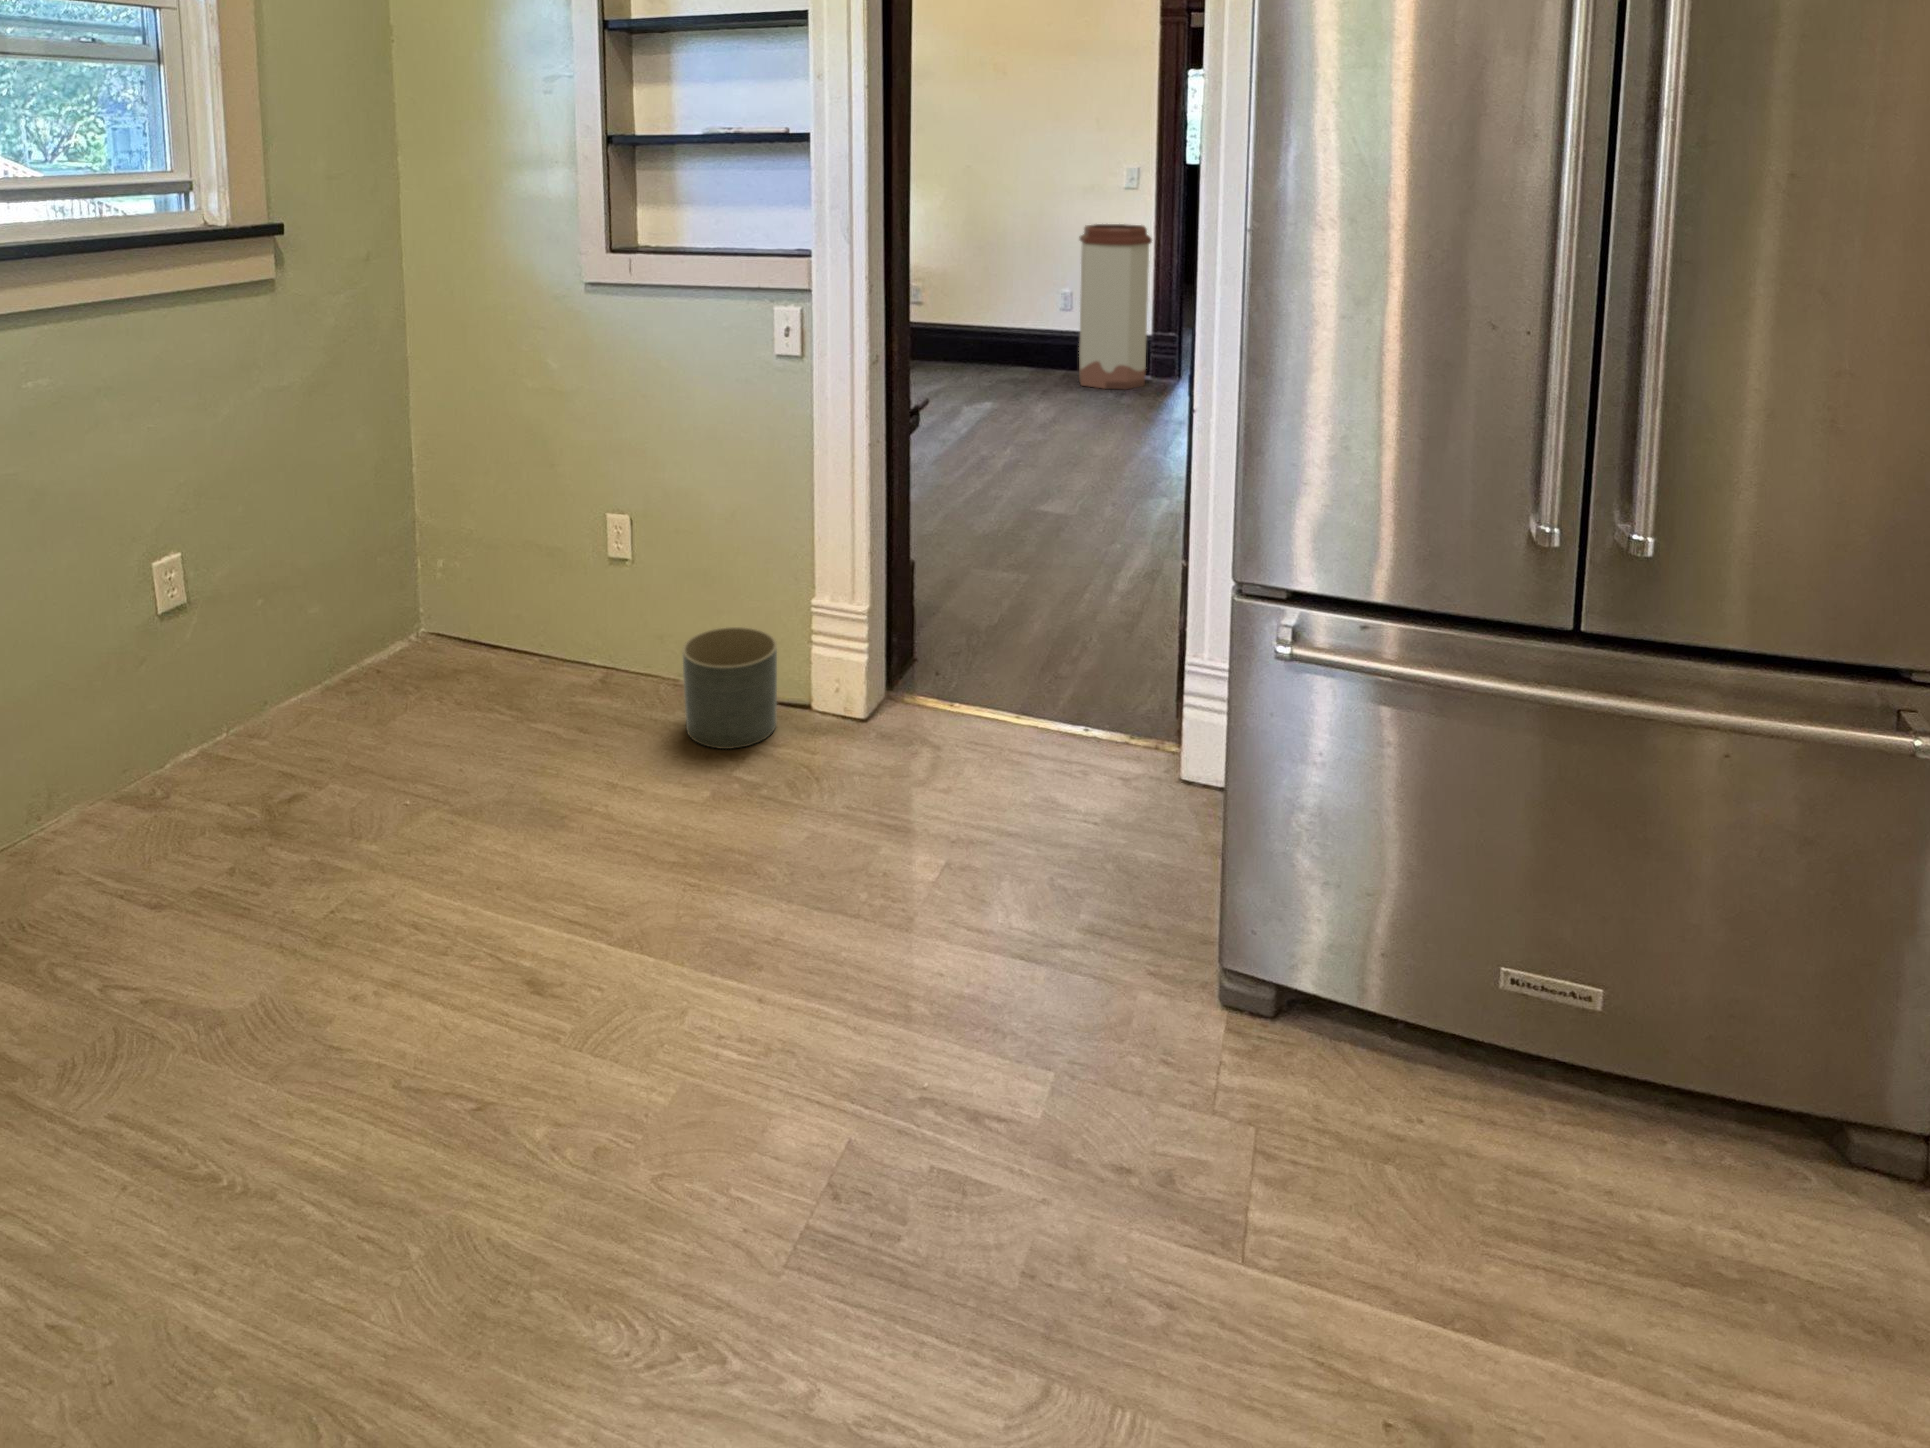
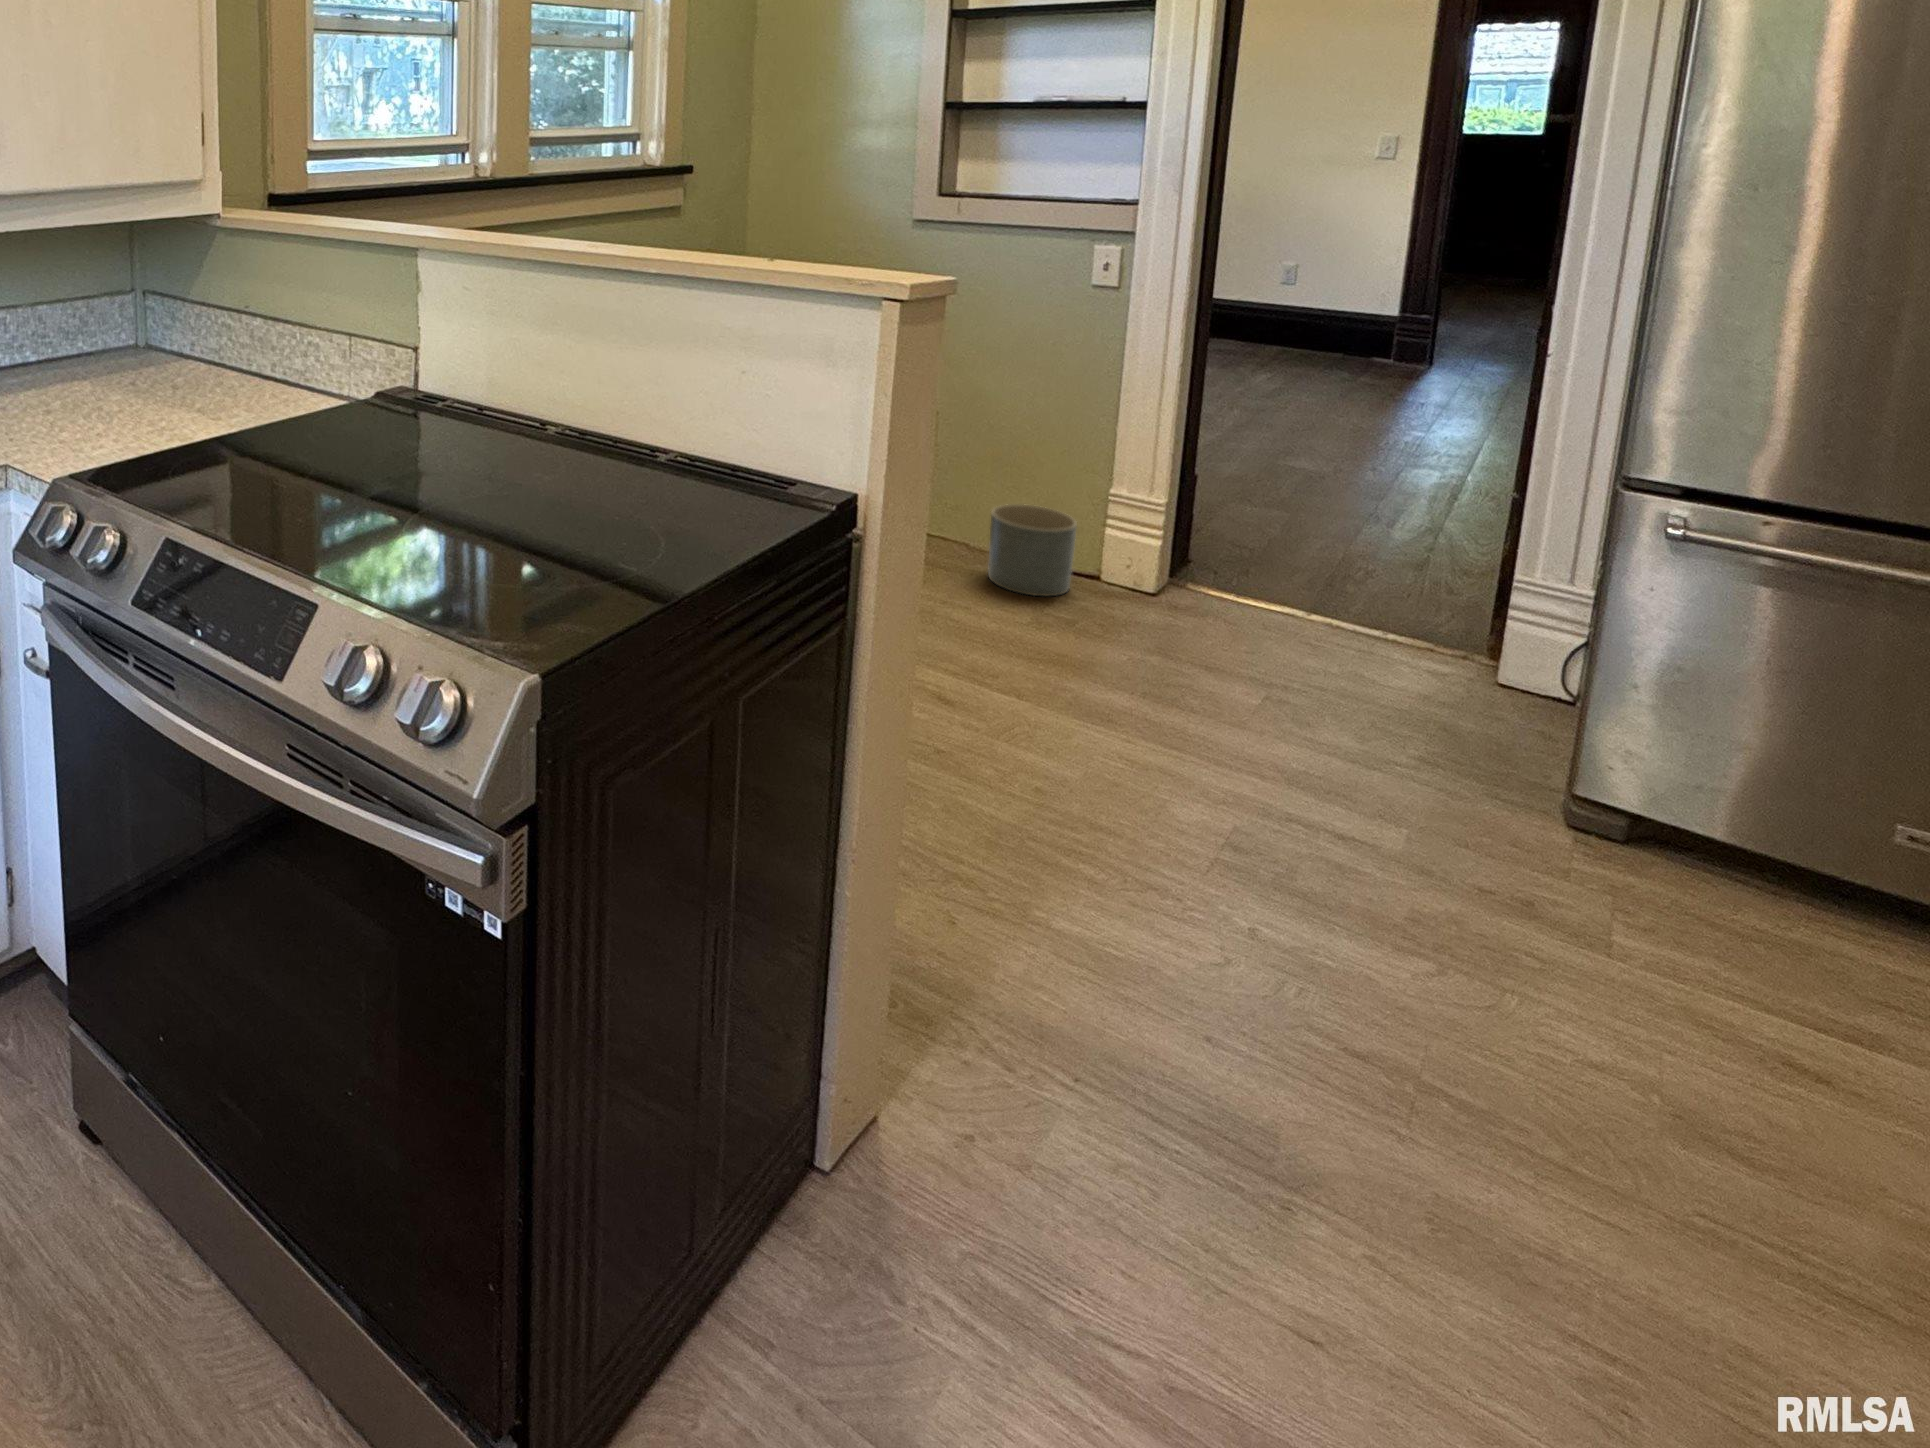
trash can: present [1079,224,1152,390] -> none [1298,194,1409,369]

